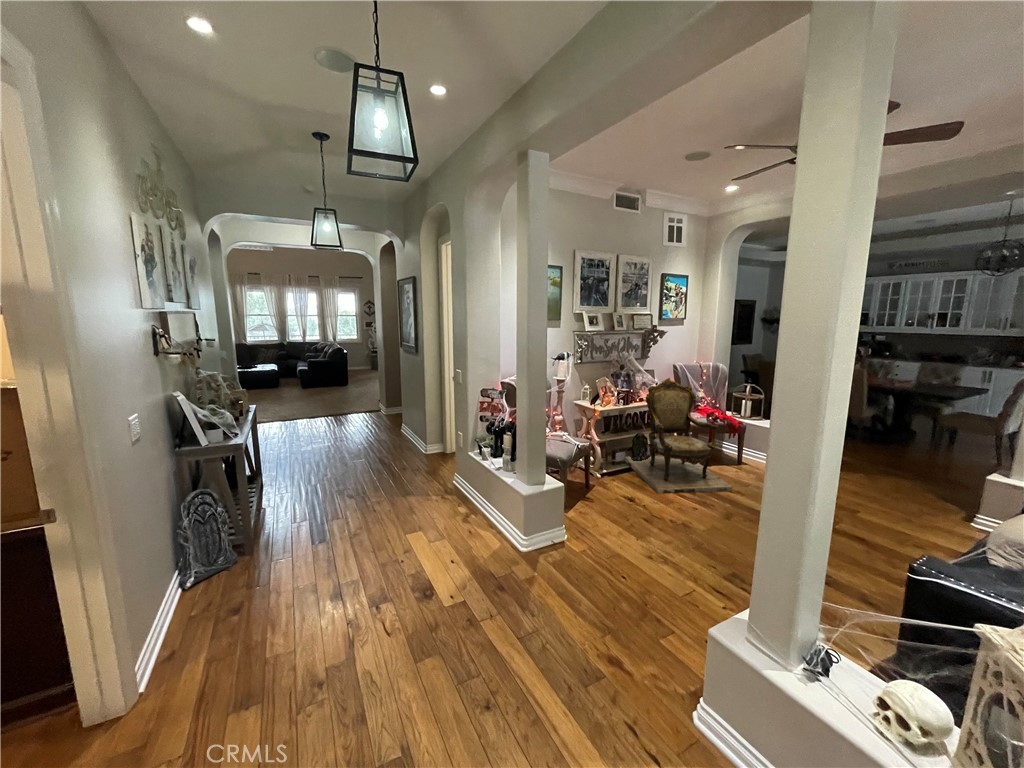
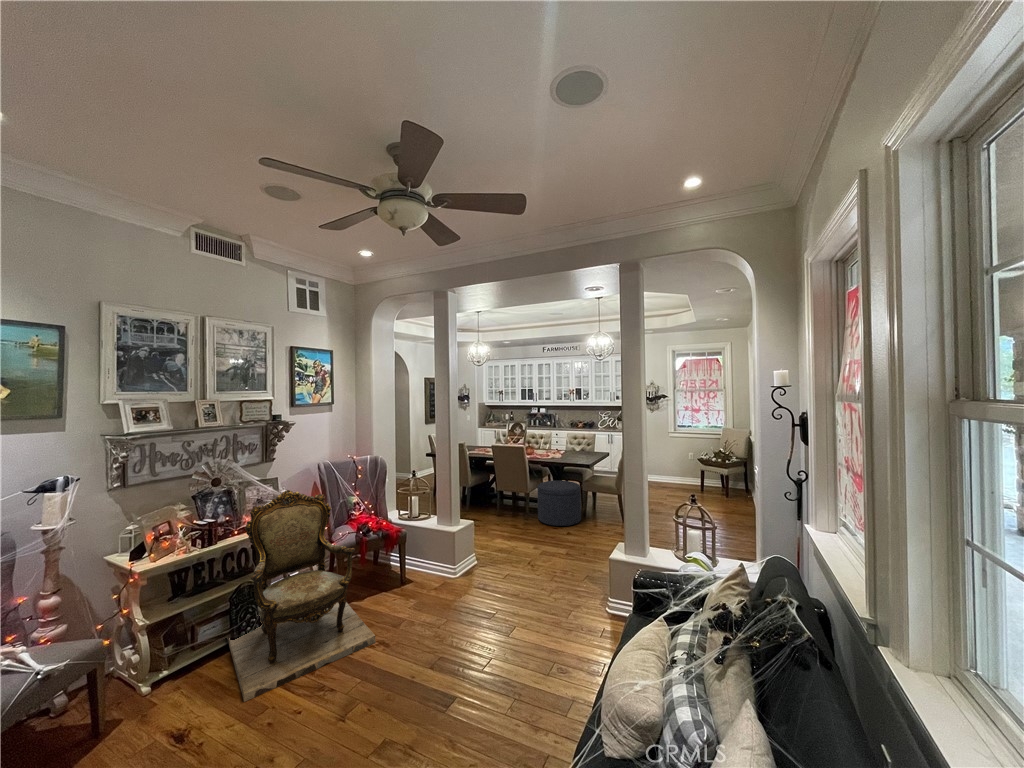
ottoman: none [875,415,945,463] -> present [538,480,581,526]

